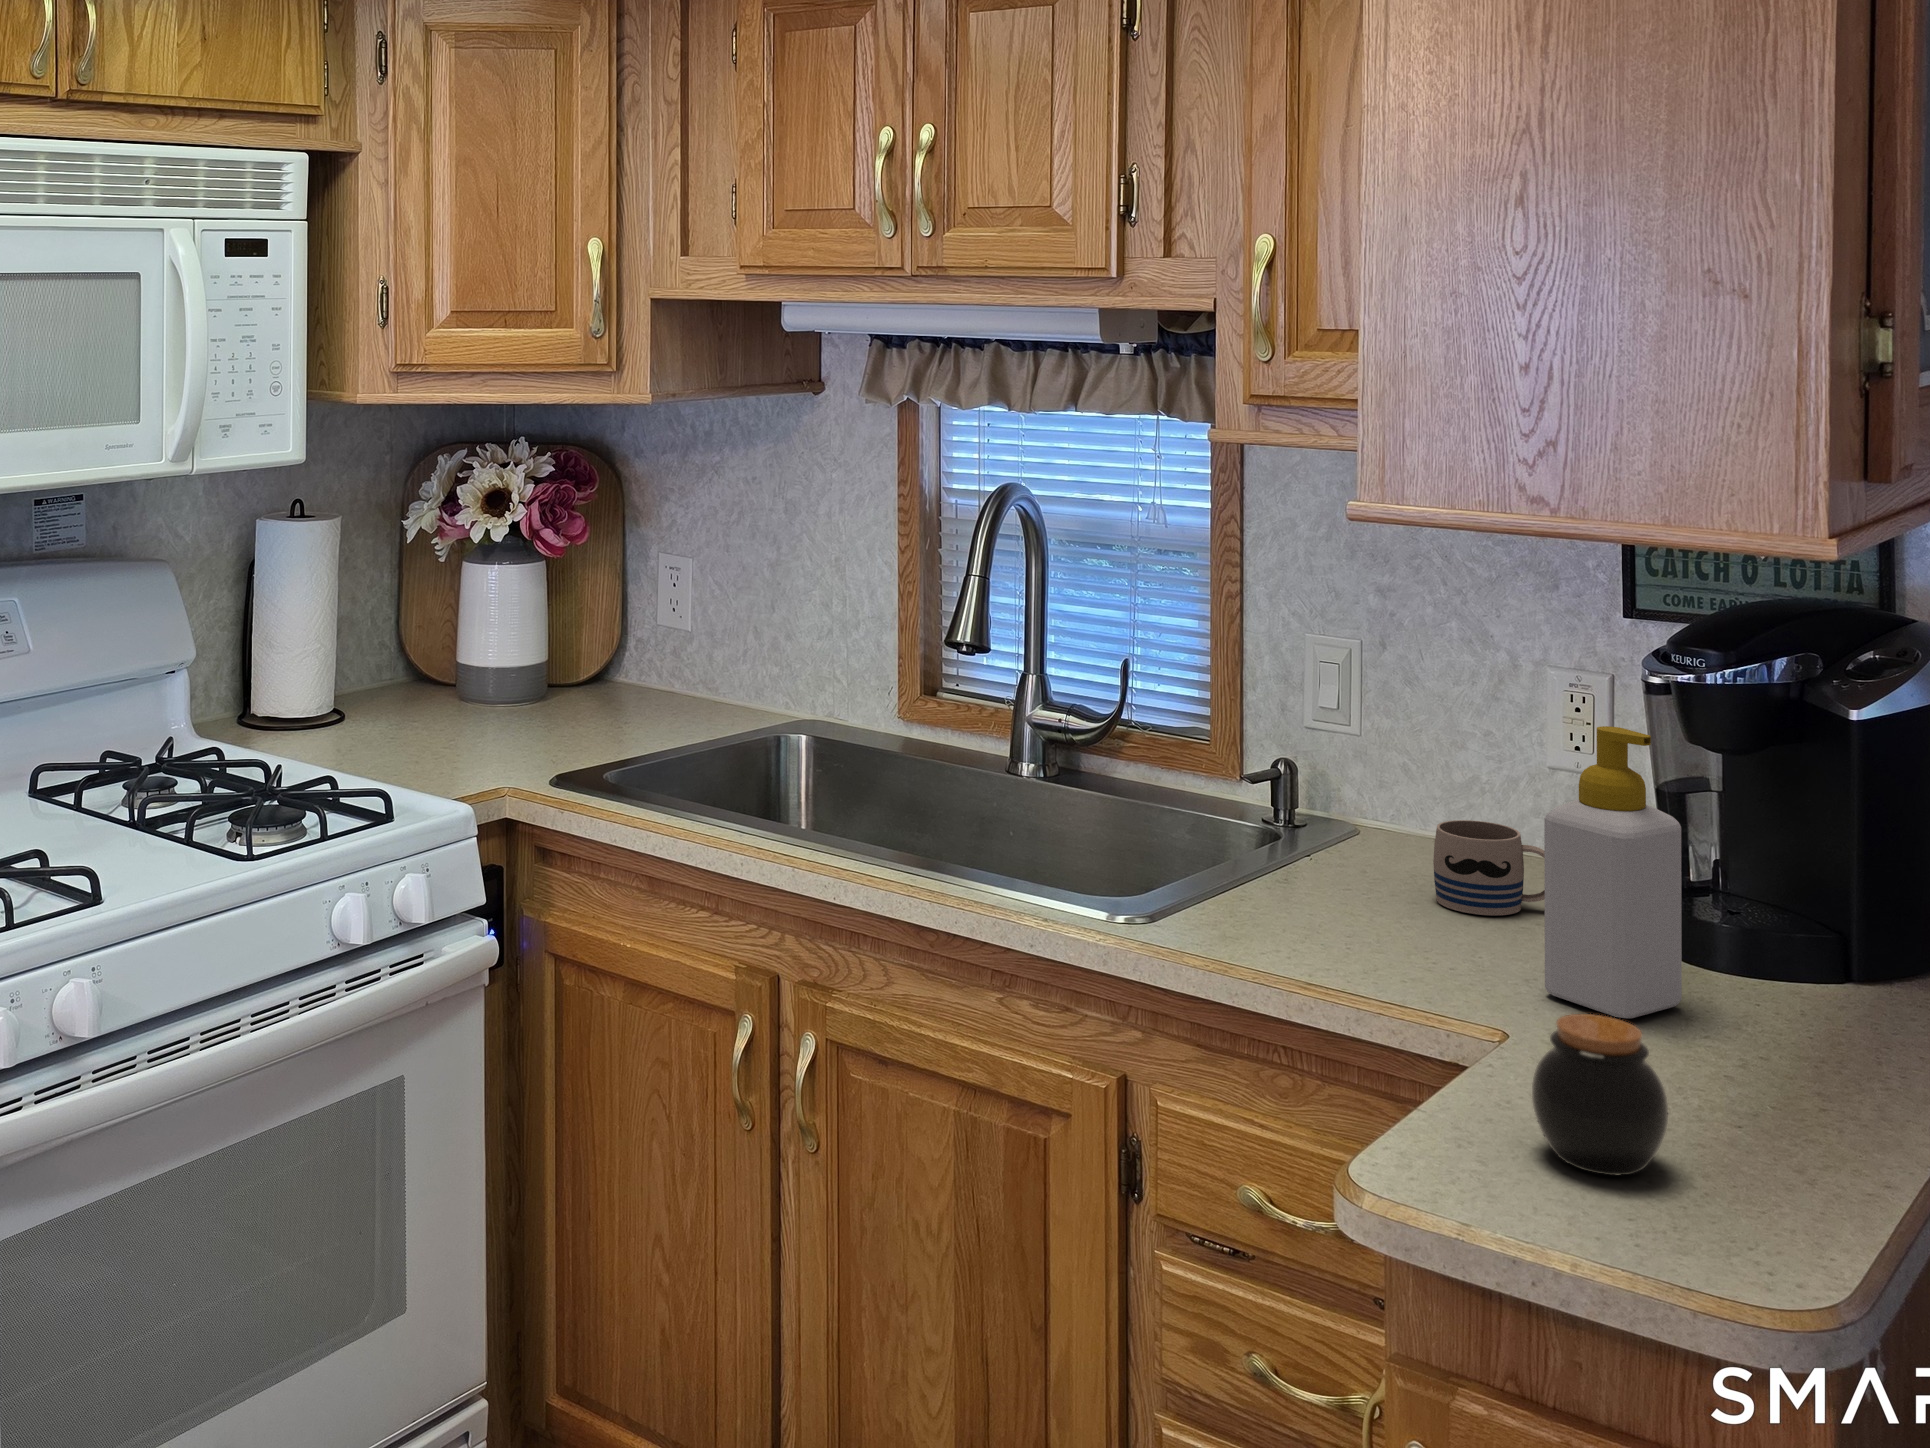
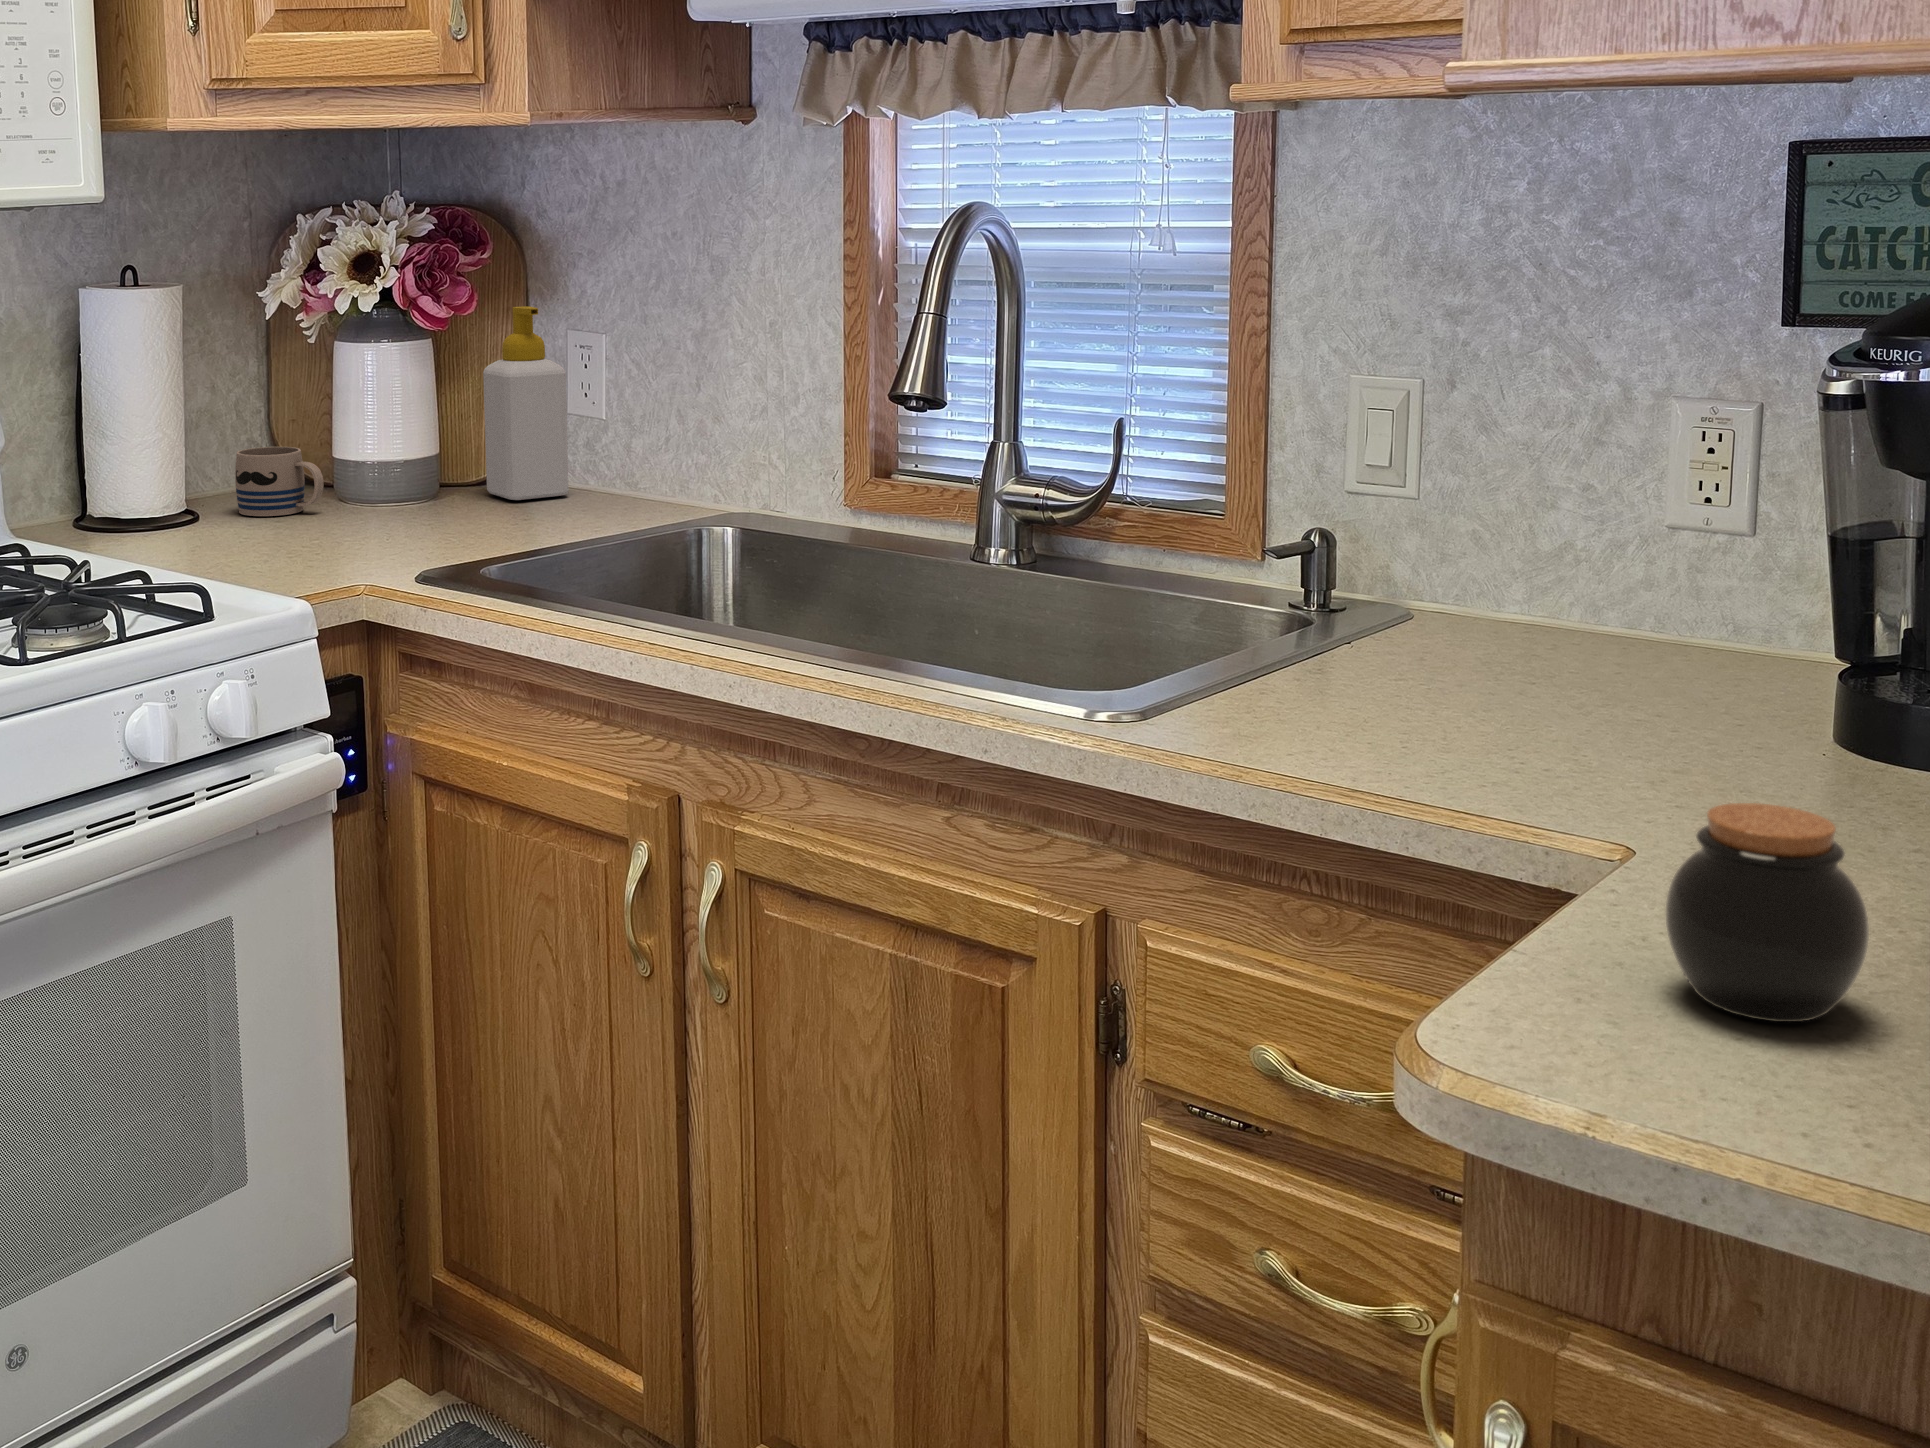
soap bottle: present [1544,726,1682,1018] -> present [483,307,569,500]
mug: present [1433,820,1545,915] -> present [235,447,324,516]

